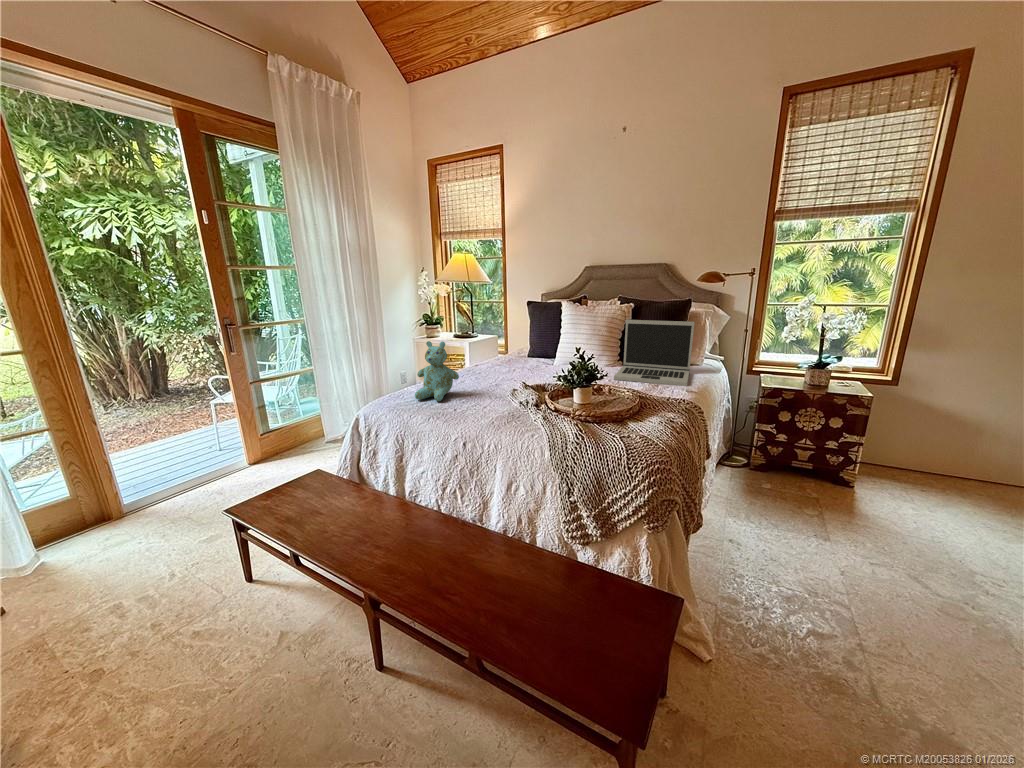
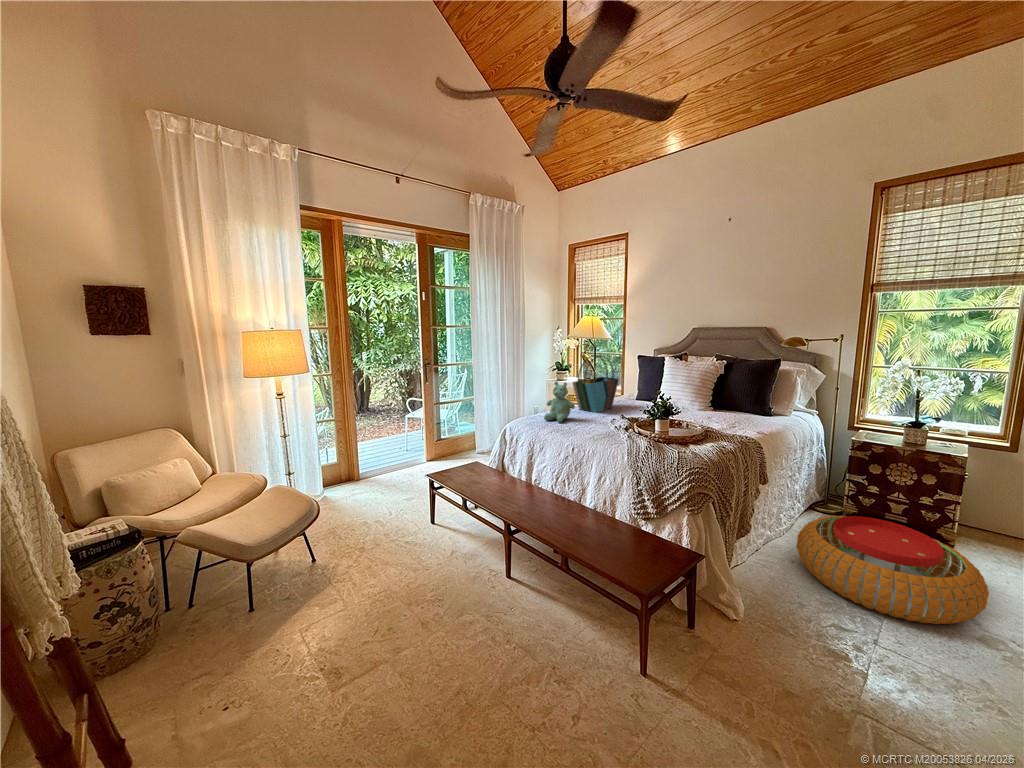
tote bag: none [451,301,512,380] -> present [572,355,619,412]
laptop: present [614,320,695,386] -> none [698,374,773,429]
pouf: none [733,475,940,601] -> present [797,516,989,624]

